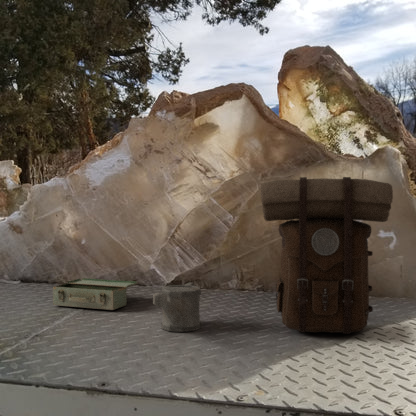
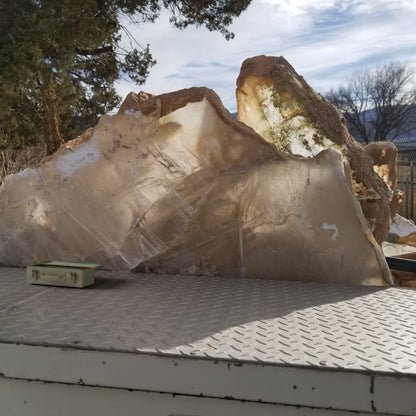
backpack: present [260,177,393,334] -> none [216,171,329,308]
watering can: present [153,282,201,332] -> none [120,263,162,305]

